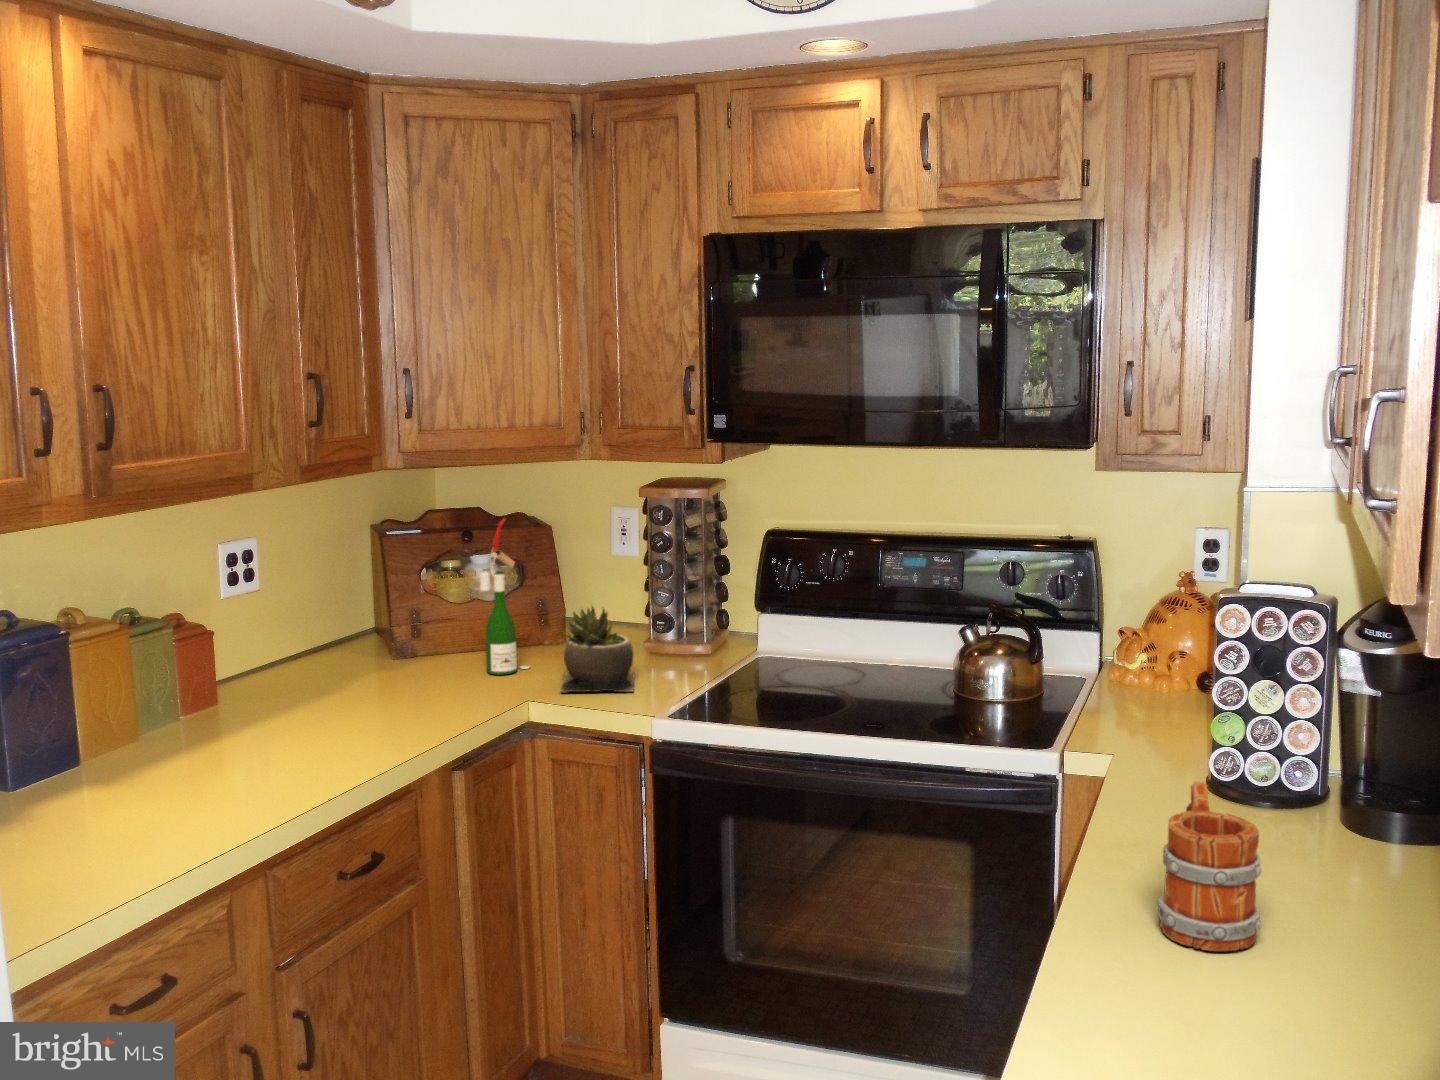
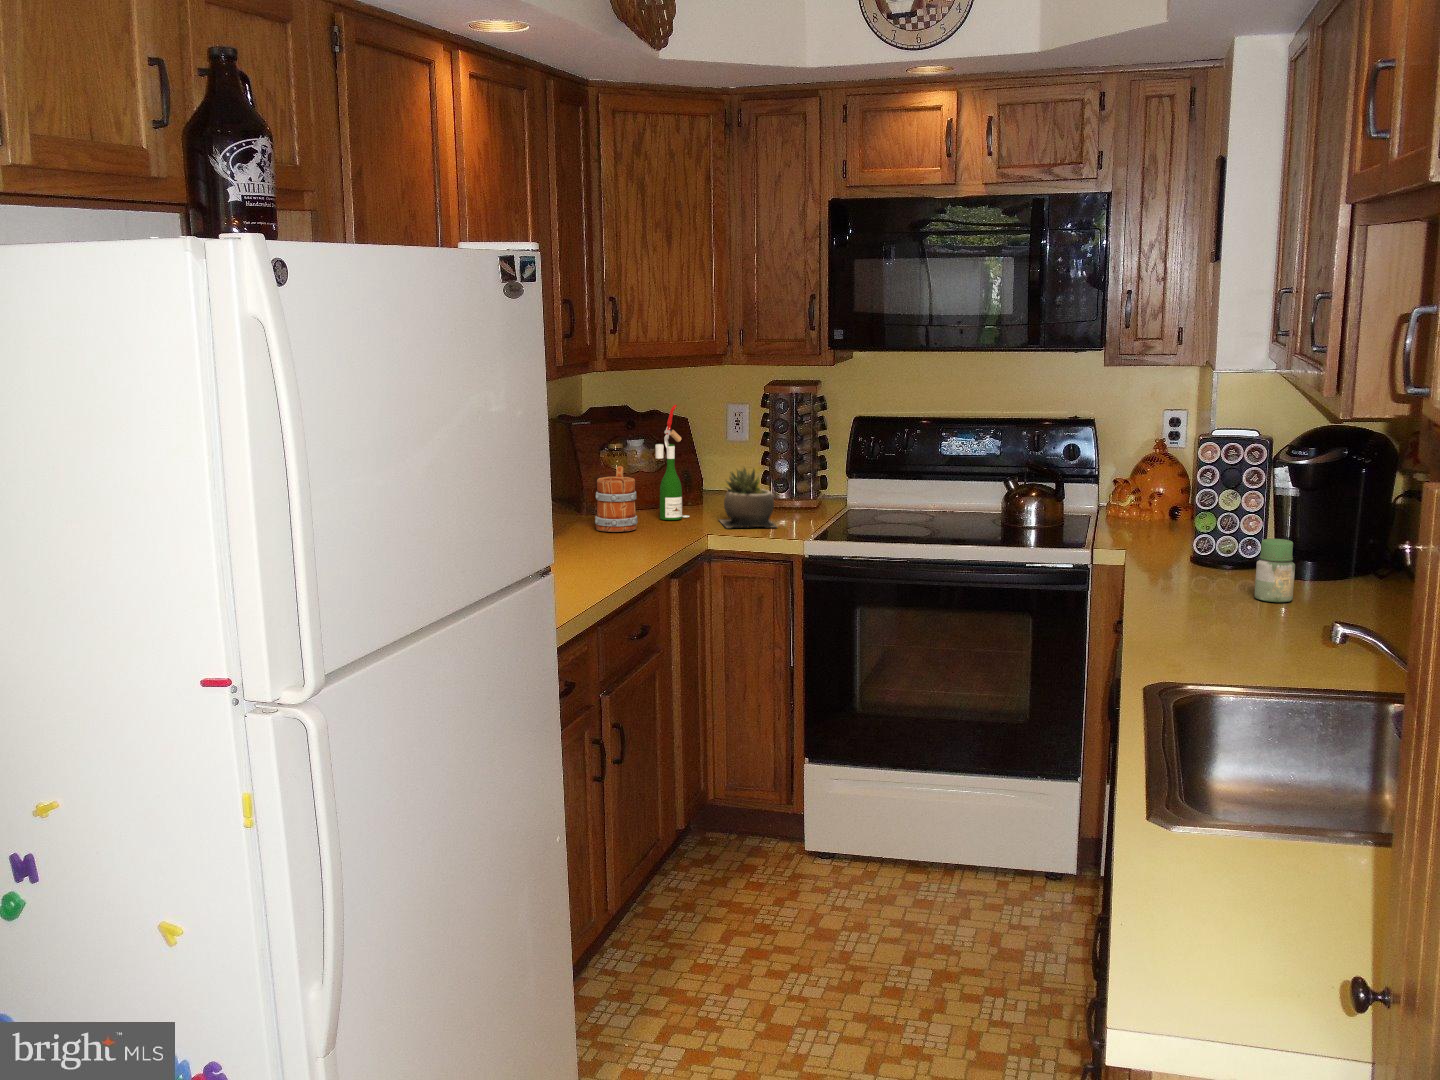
mug: present [1158,781,1261,951] -> present [595,466,638,532]
jar: none [1298,786,1367,898] -> present [1255,539,1295,602]

